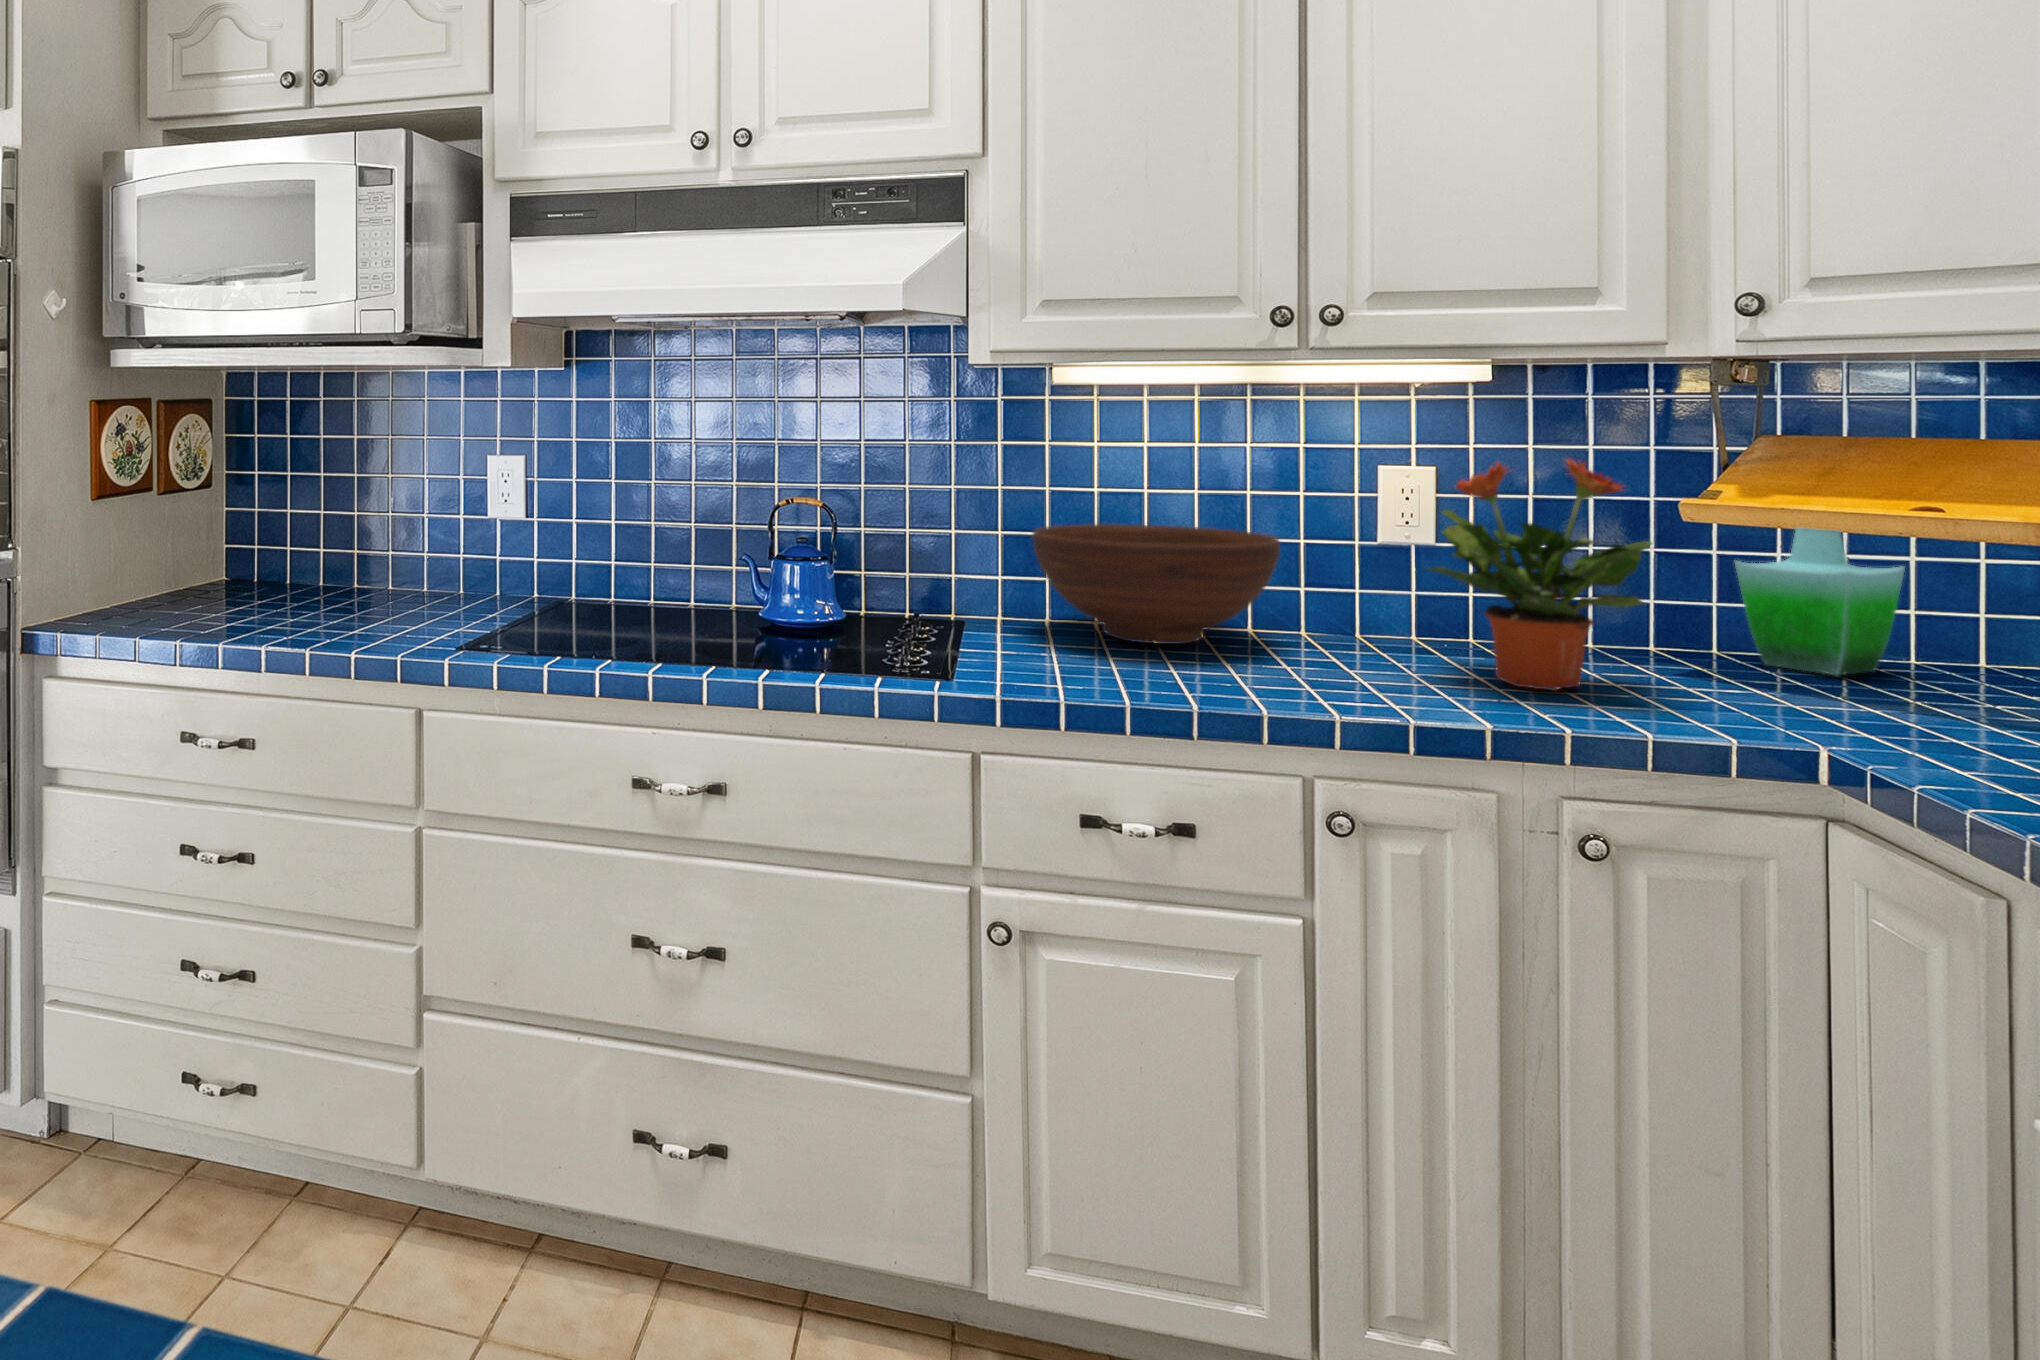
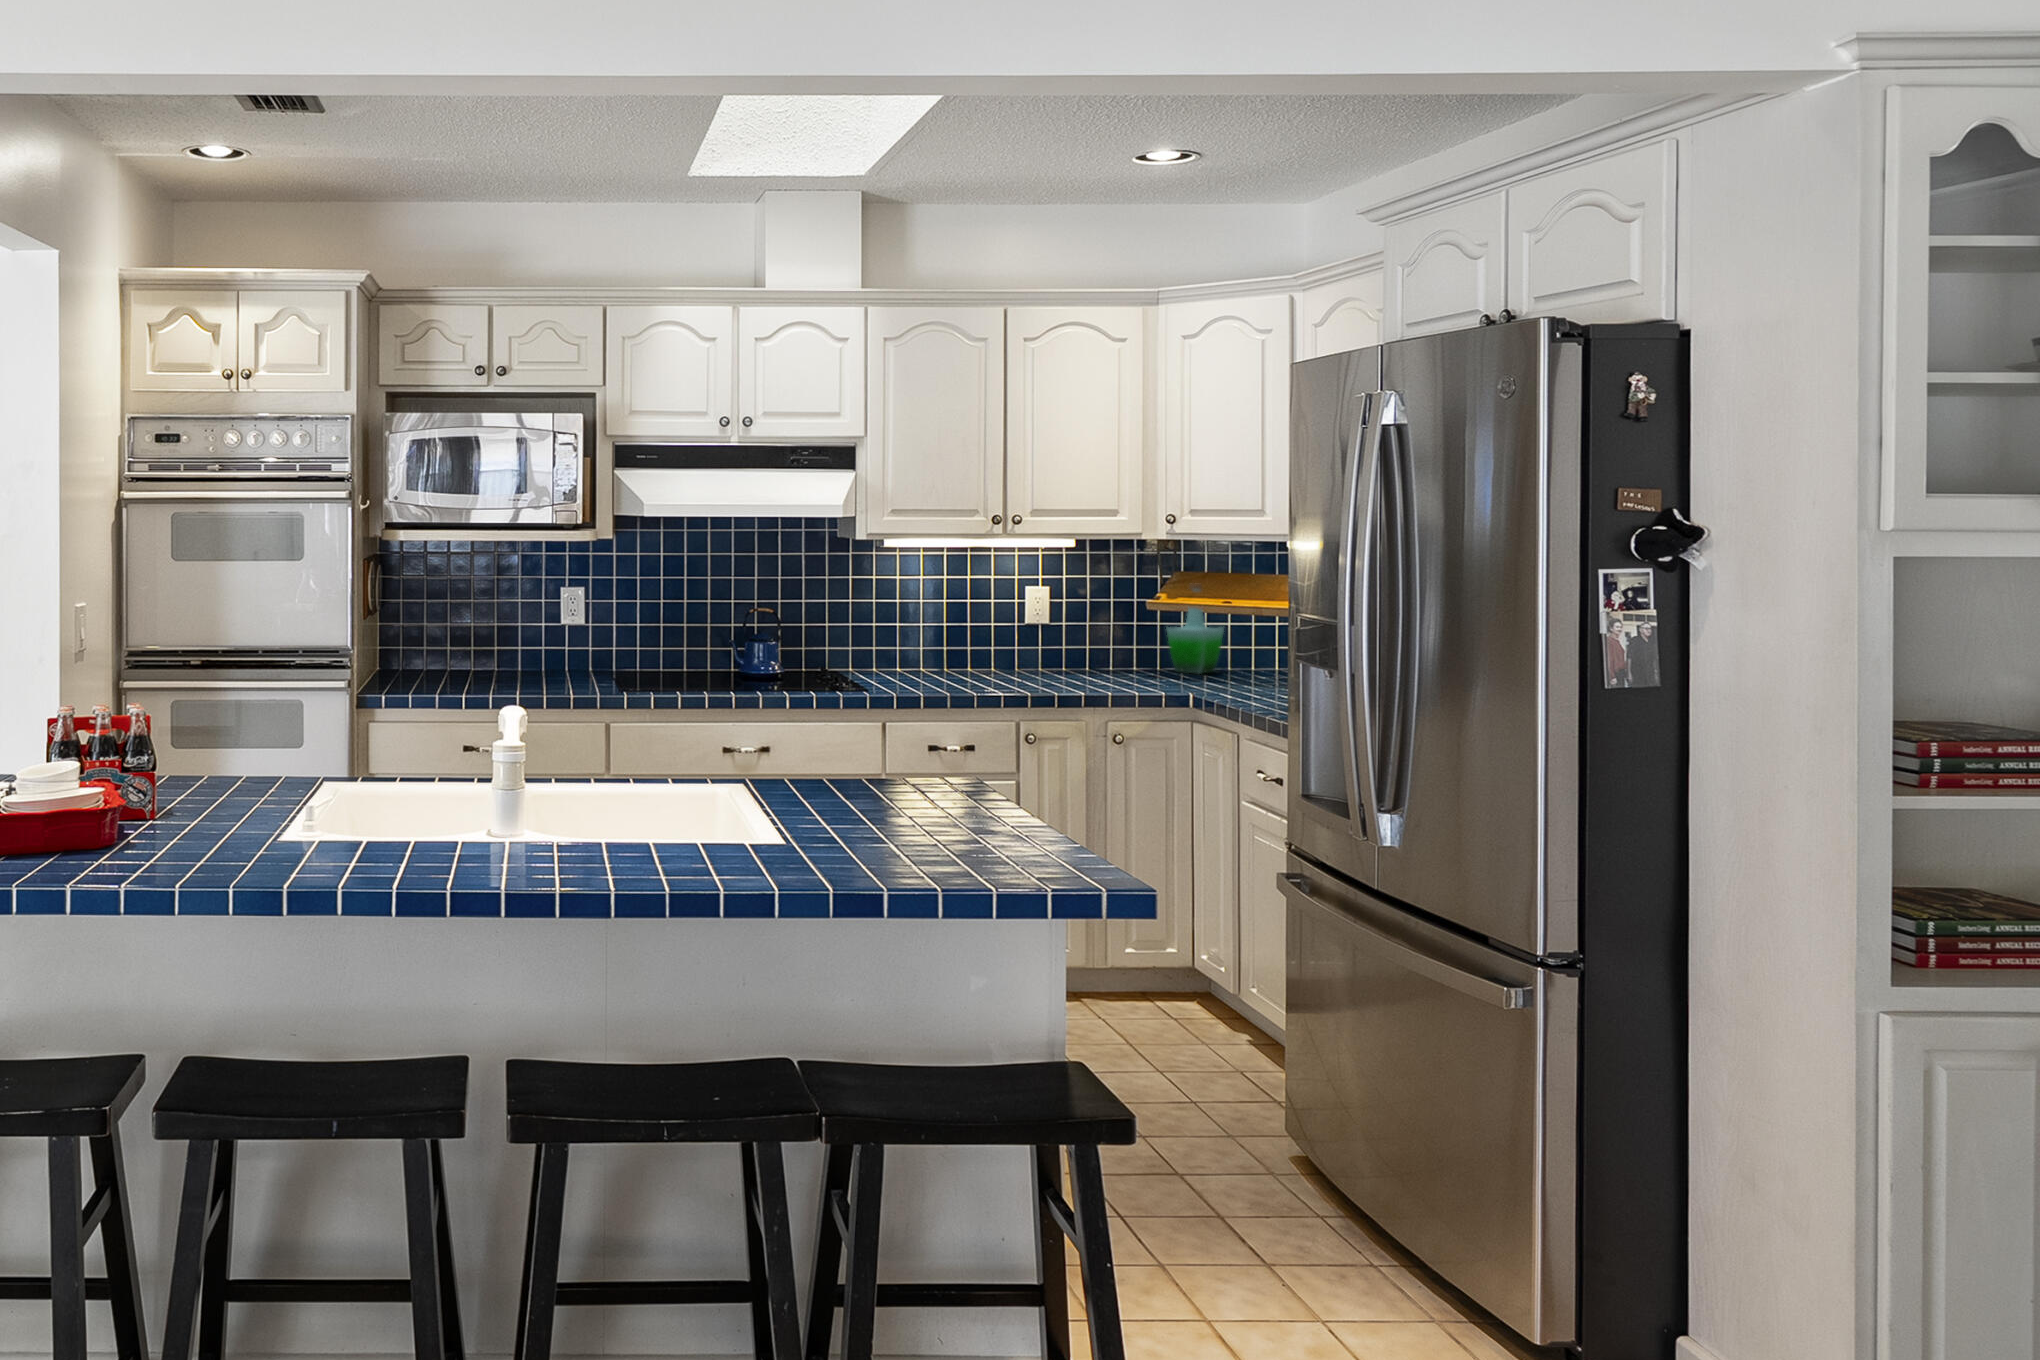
potted plant: present [1427,459,1652,690] -> none [1053,584,1138,683]
fruit bowl: present [1032,524,1280,644] -> none [877,619,992,675]

